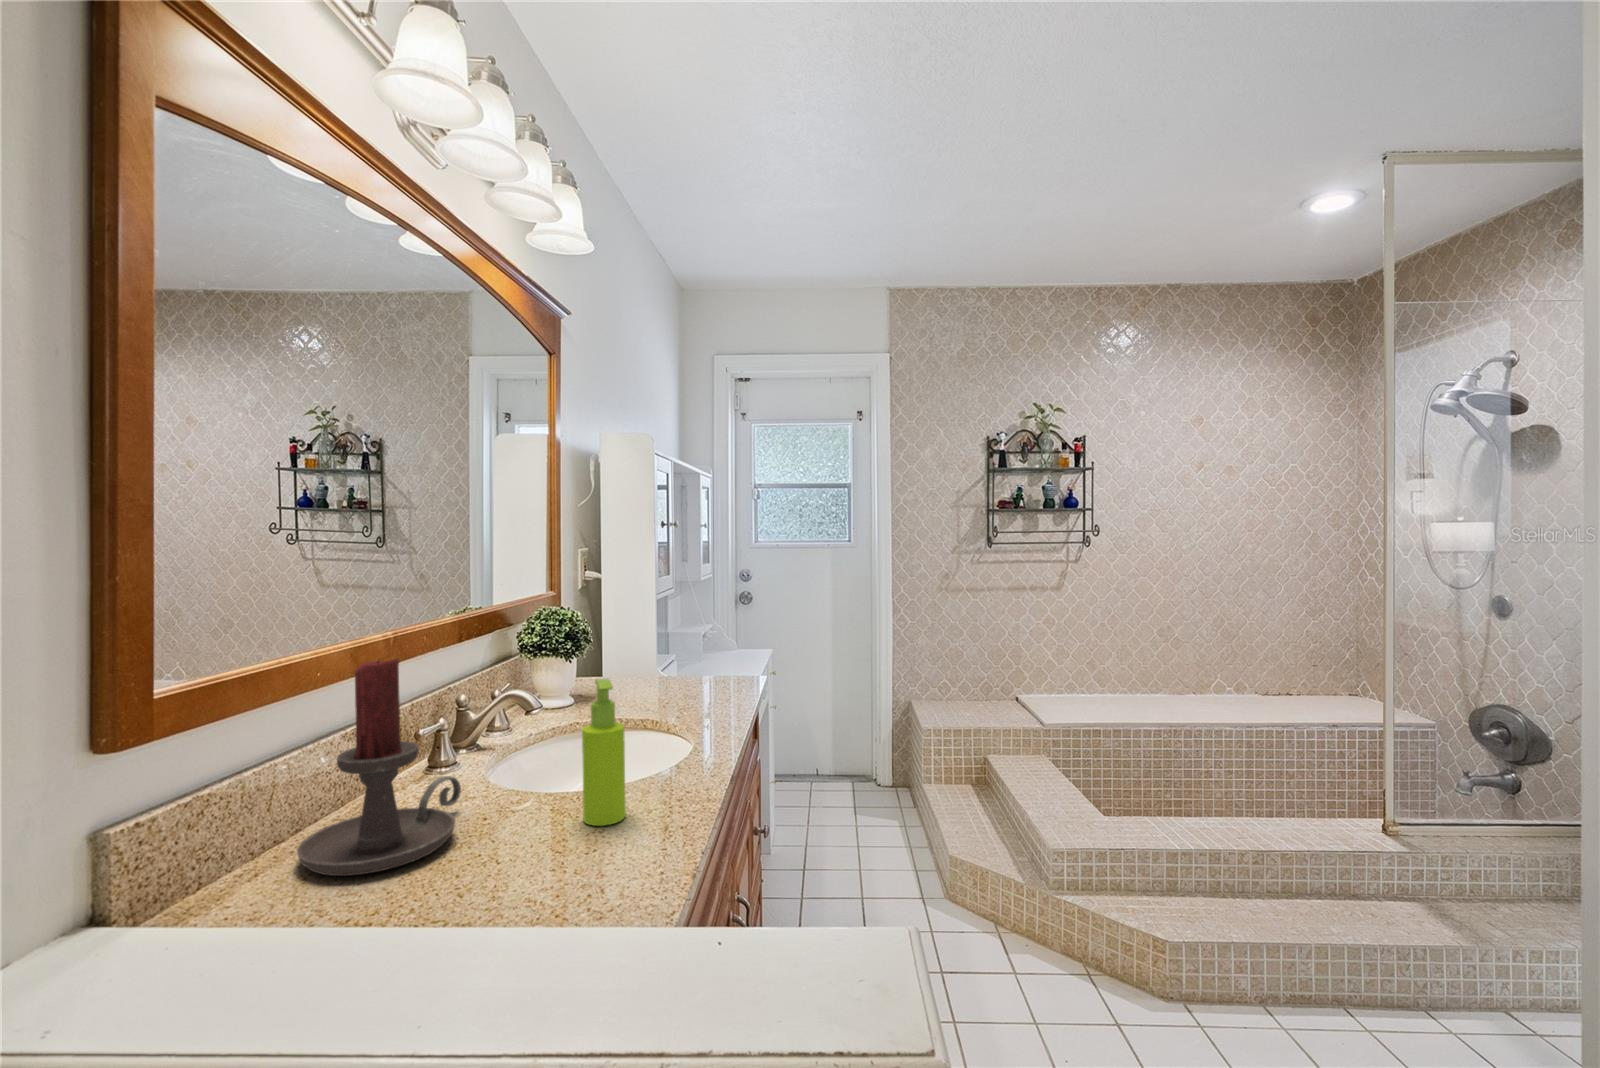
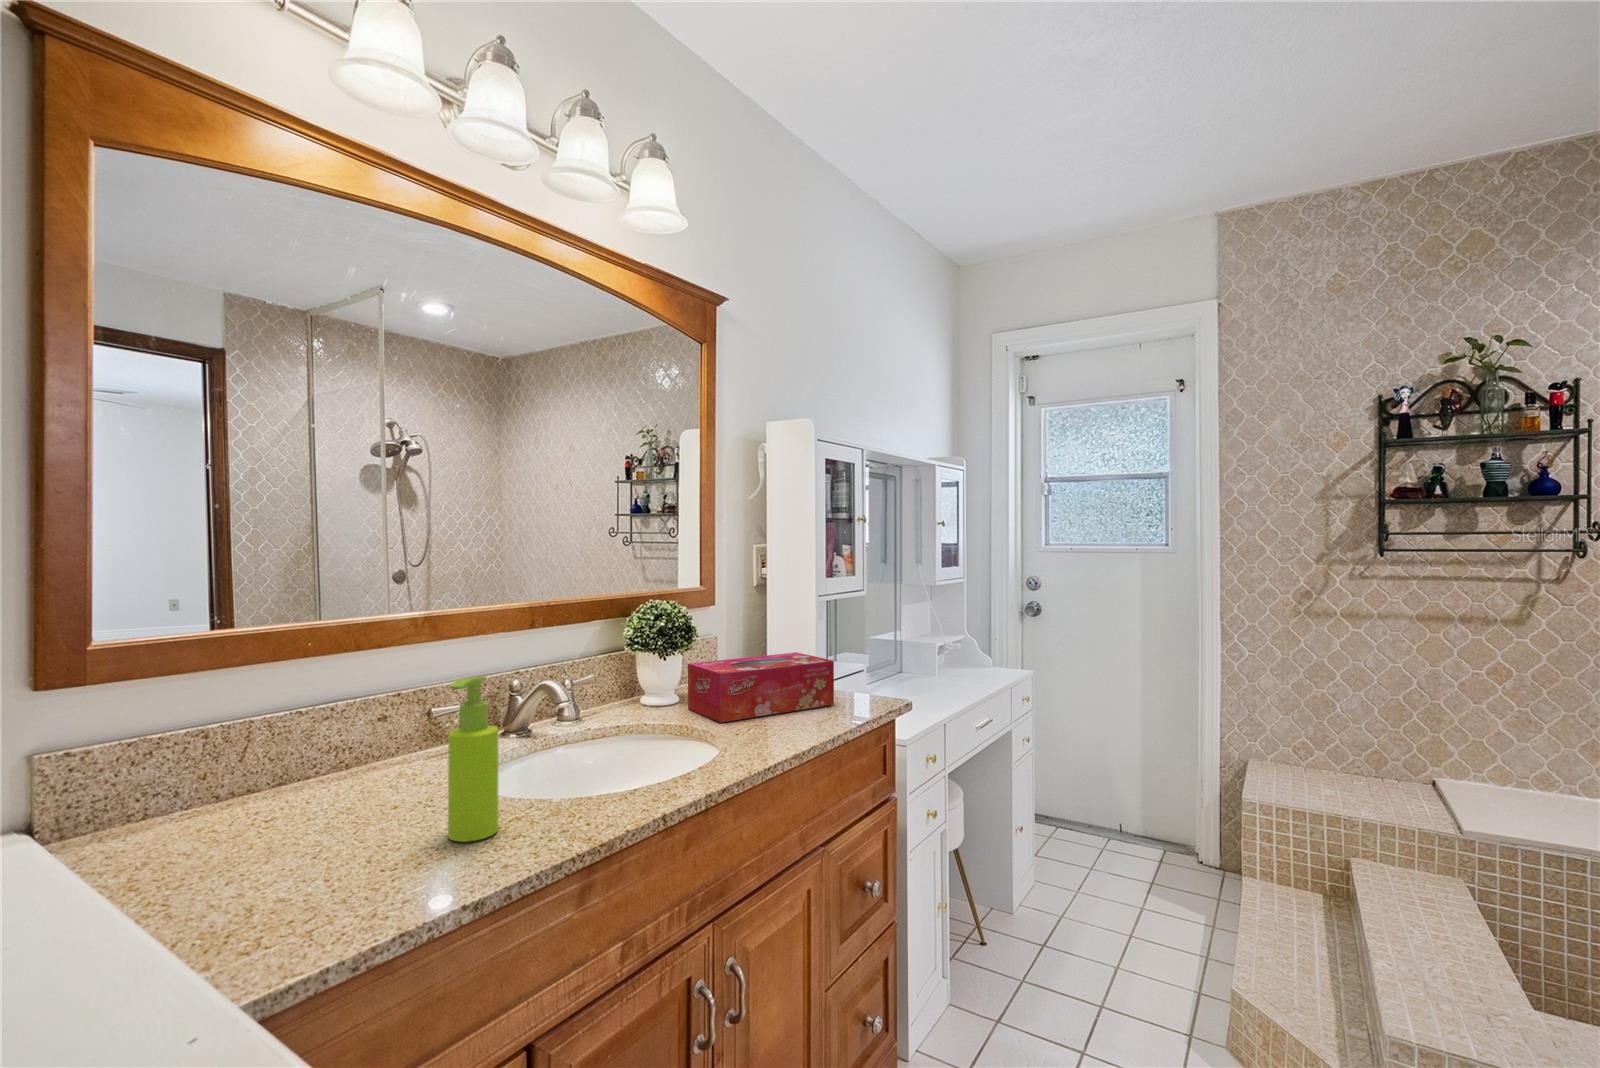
tissue box: none [592,646,712,712] -> present [688,652,834,722]
candle holder: present [297,659,461,876] -> none [199,633,401,838]

